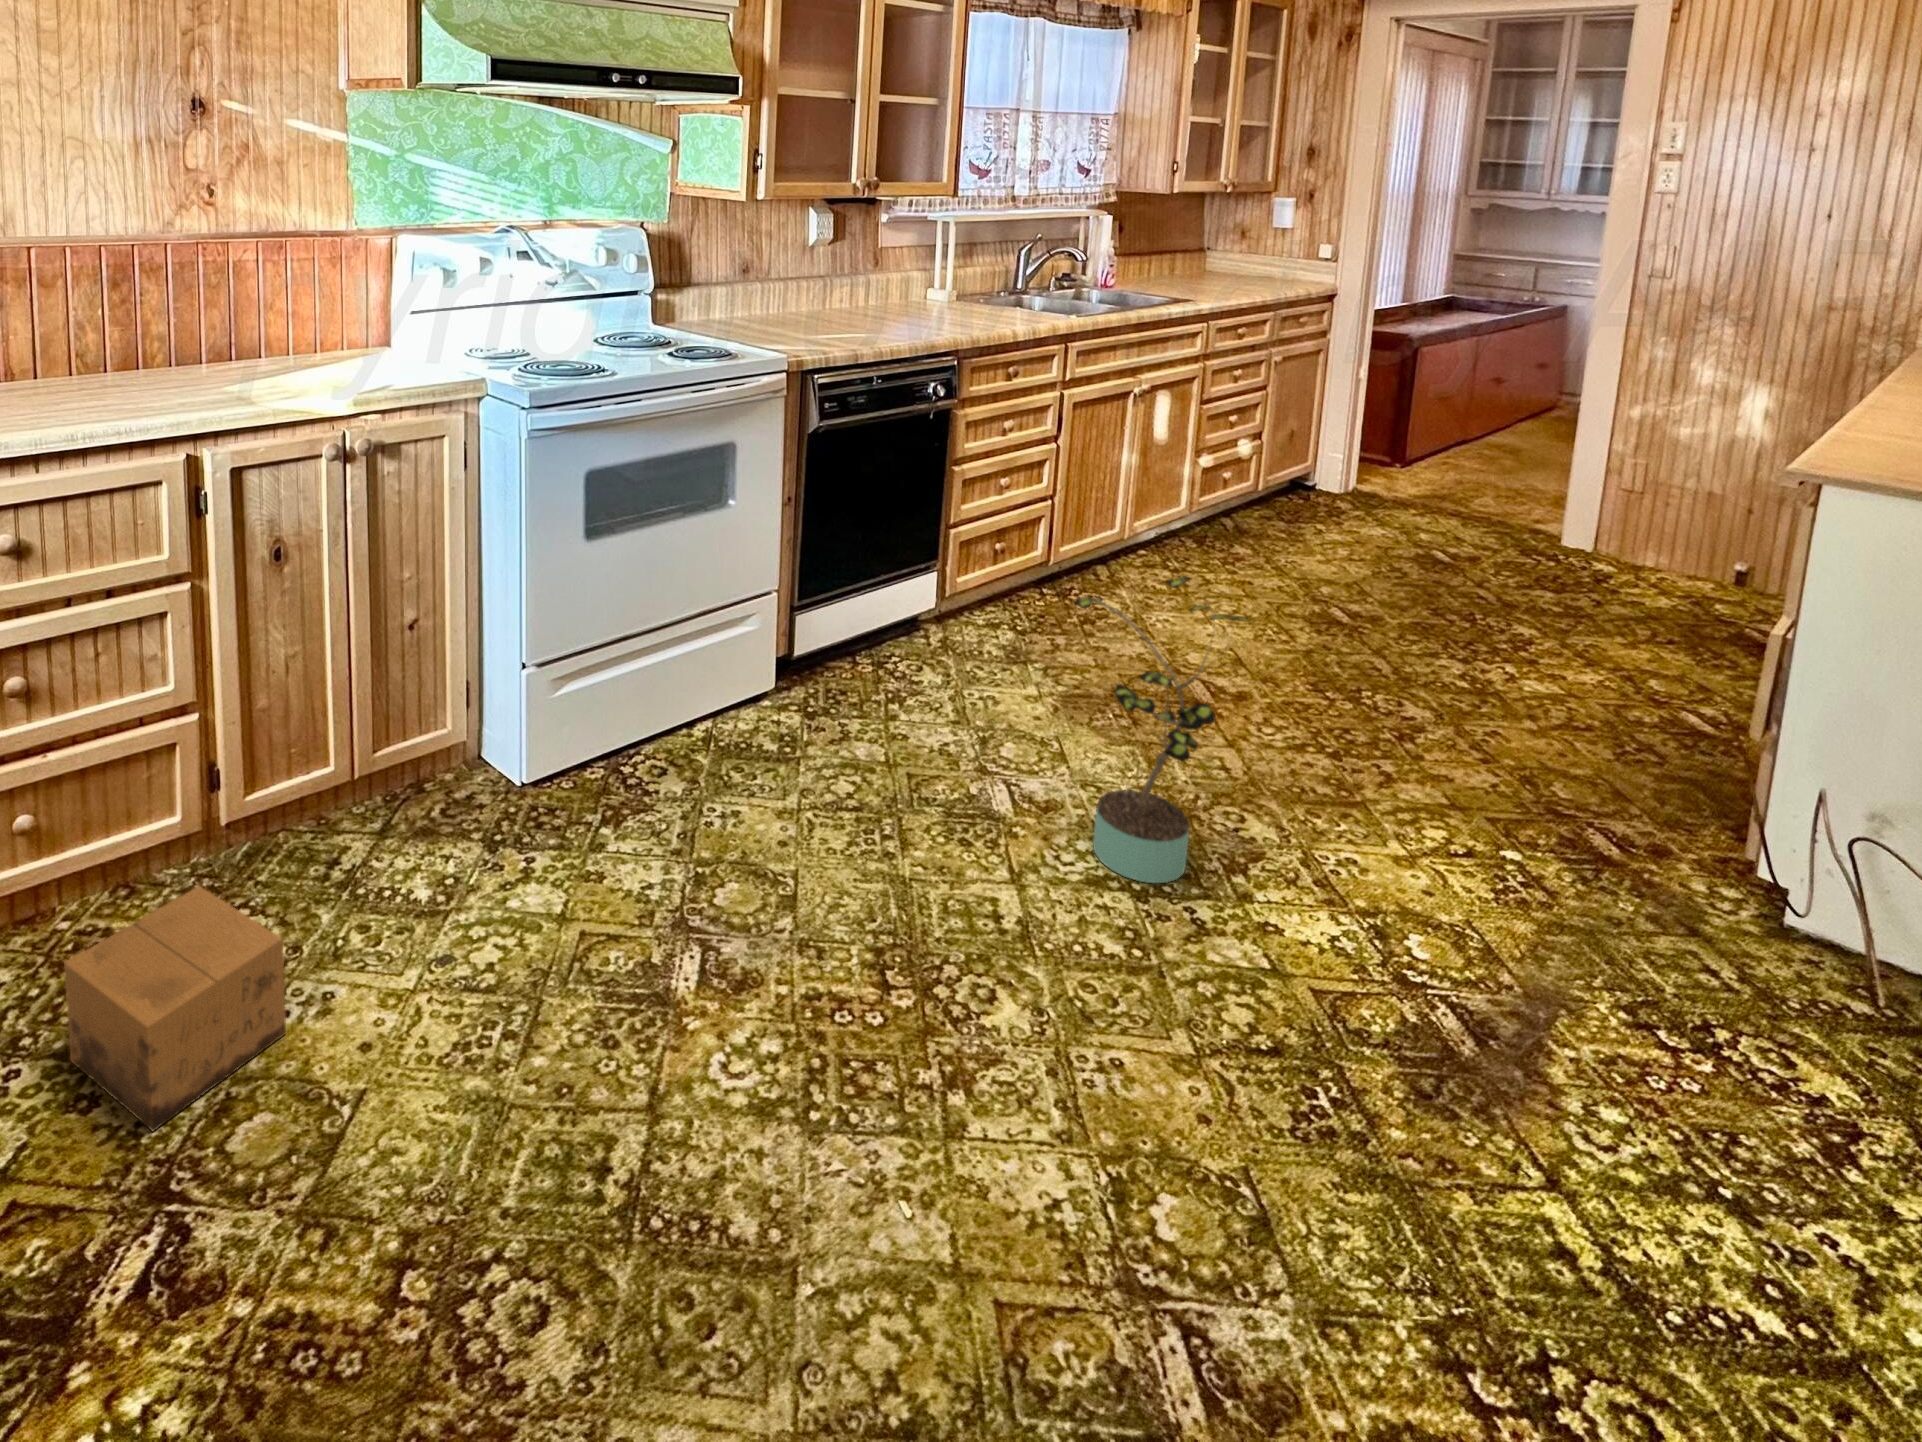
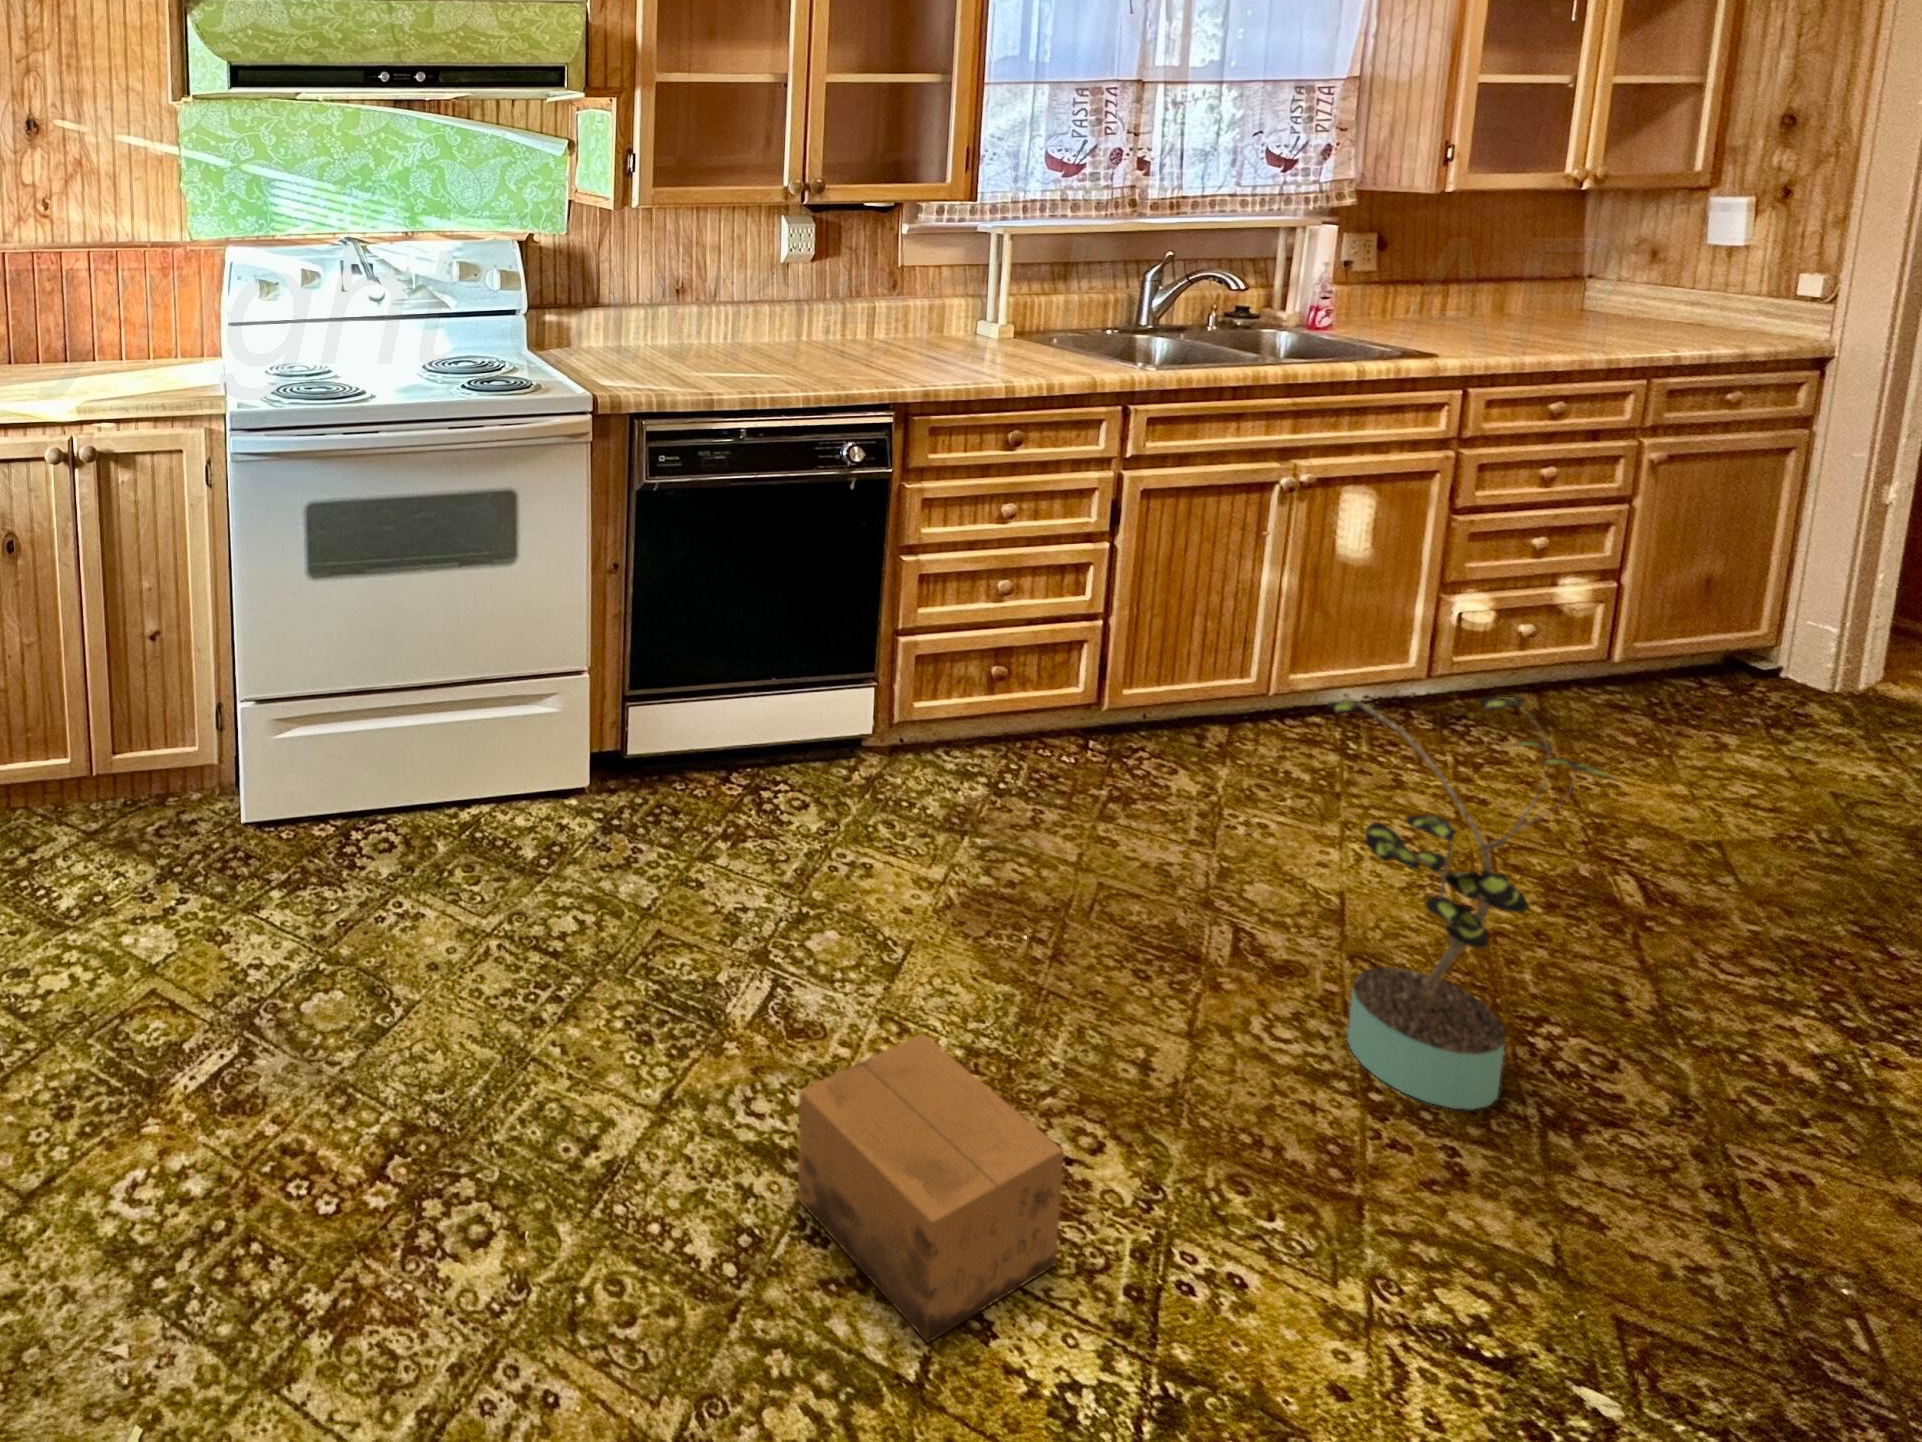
cardboard box: present [64,886,286,1131] -> present [798,1033,1063,1343]

